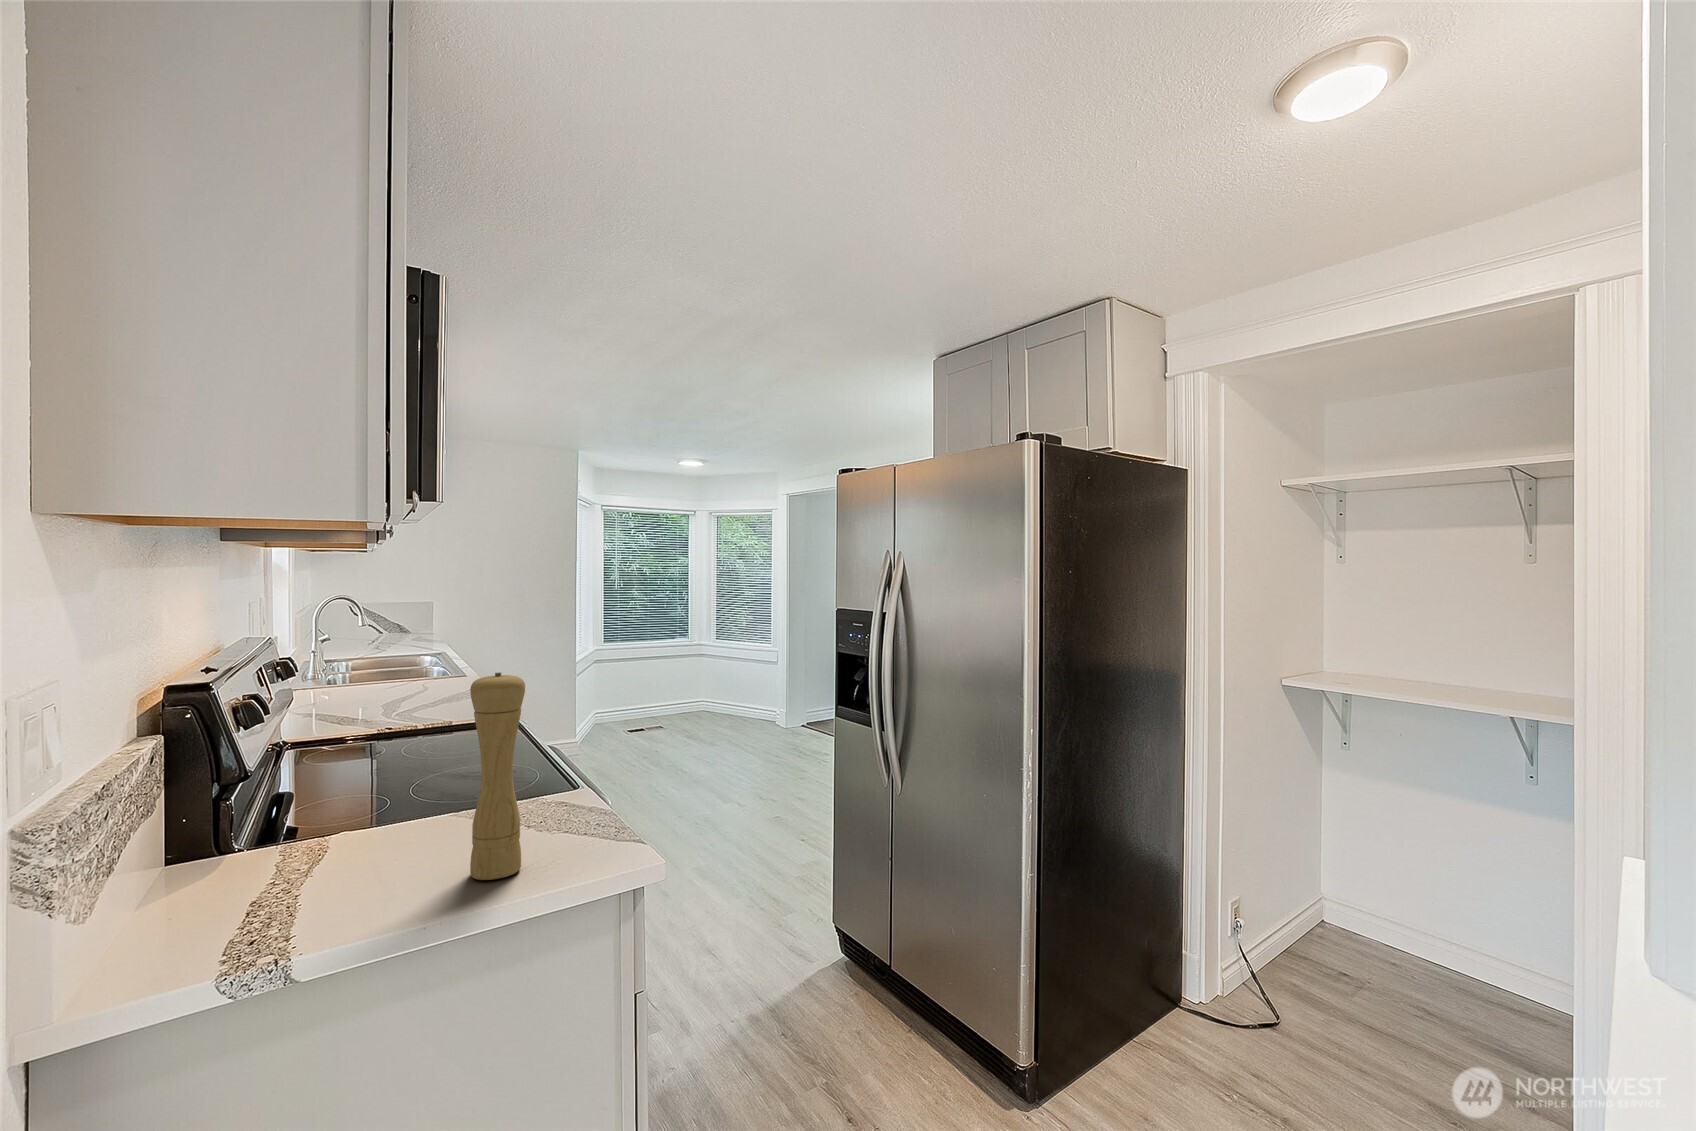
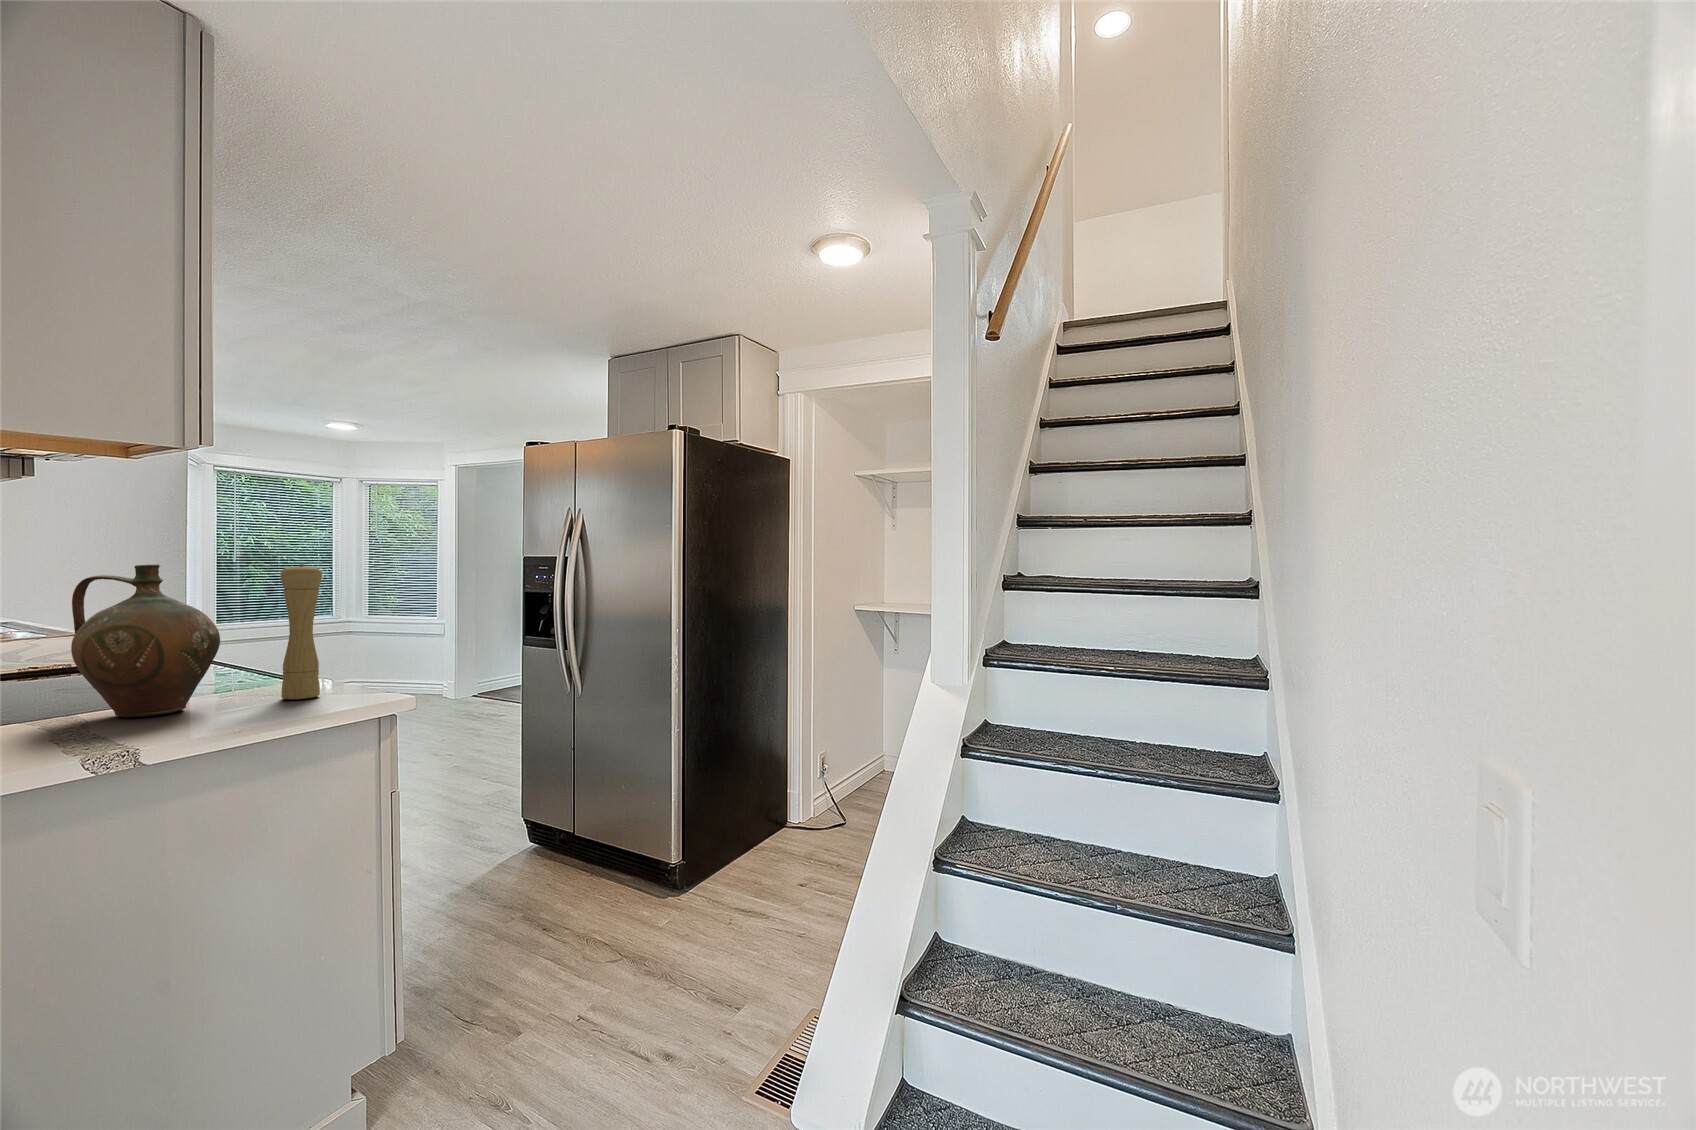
ceramic jug: none [192,680,391,913] -> present [71,564,220,717]

